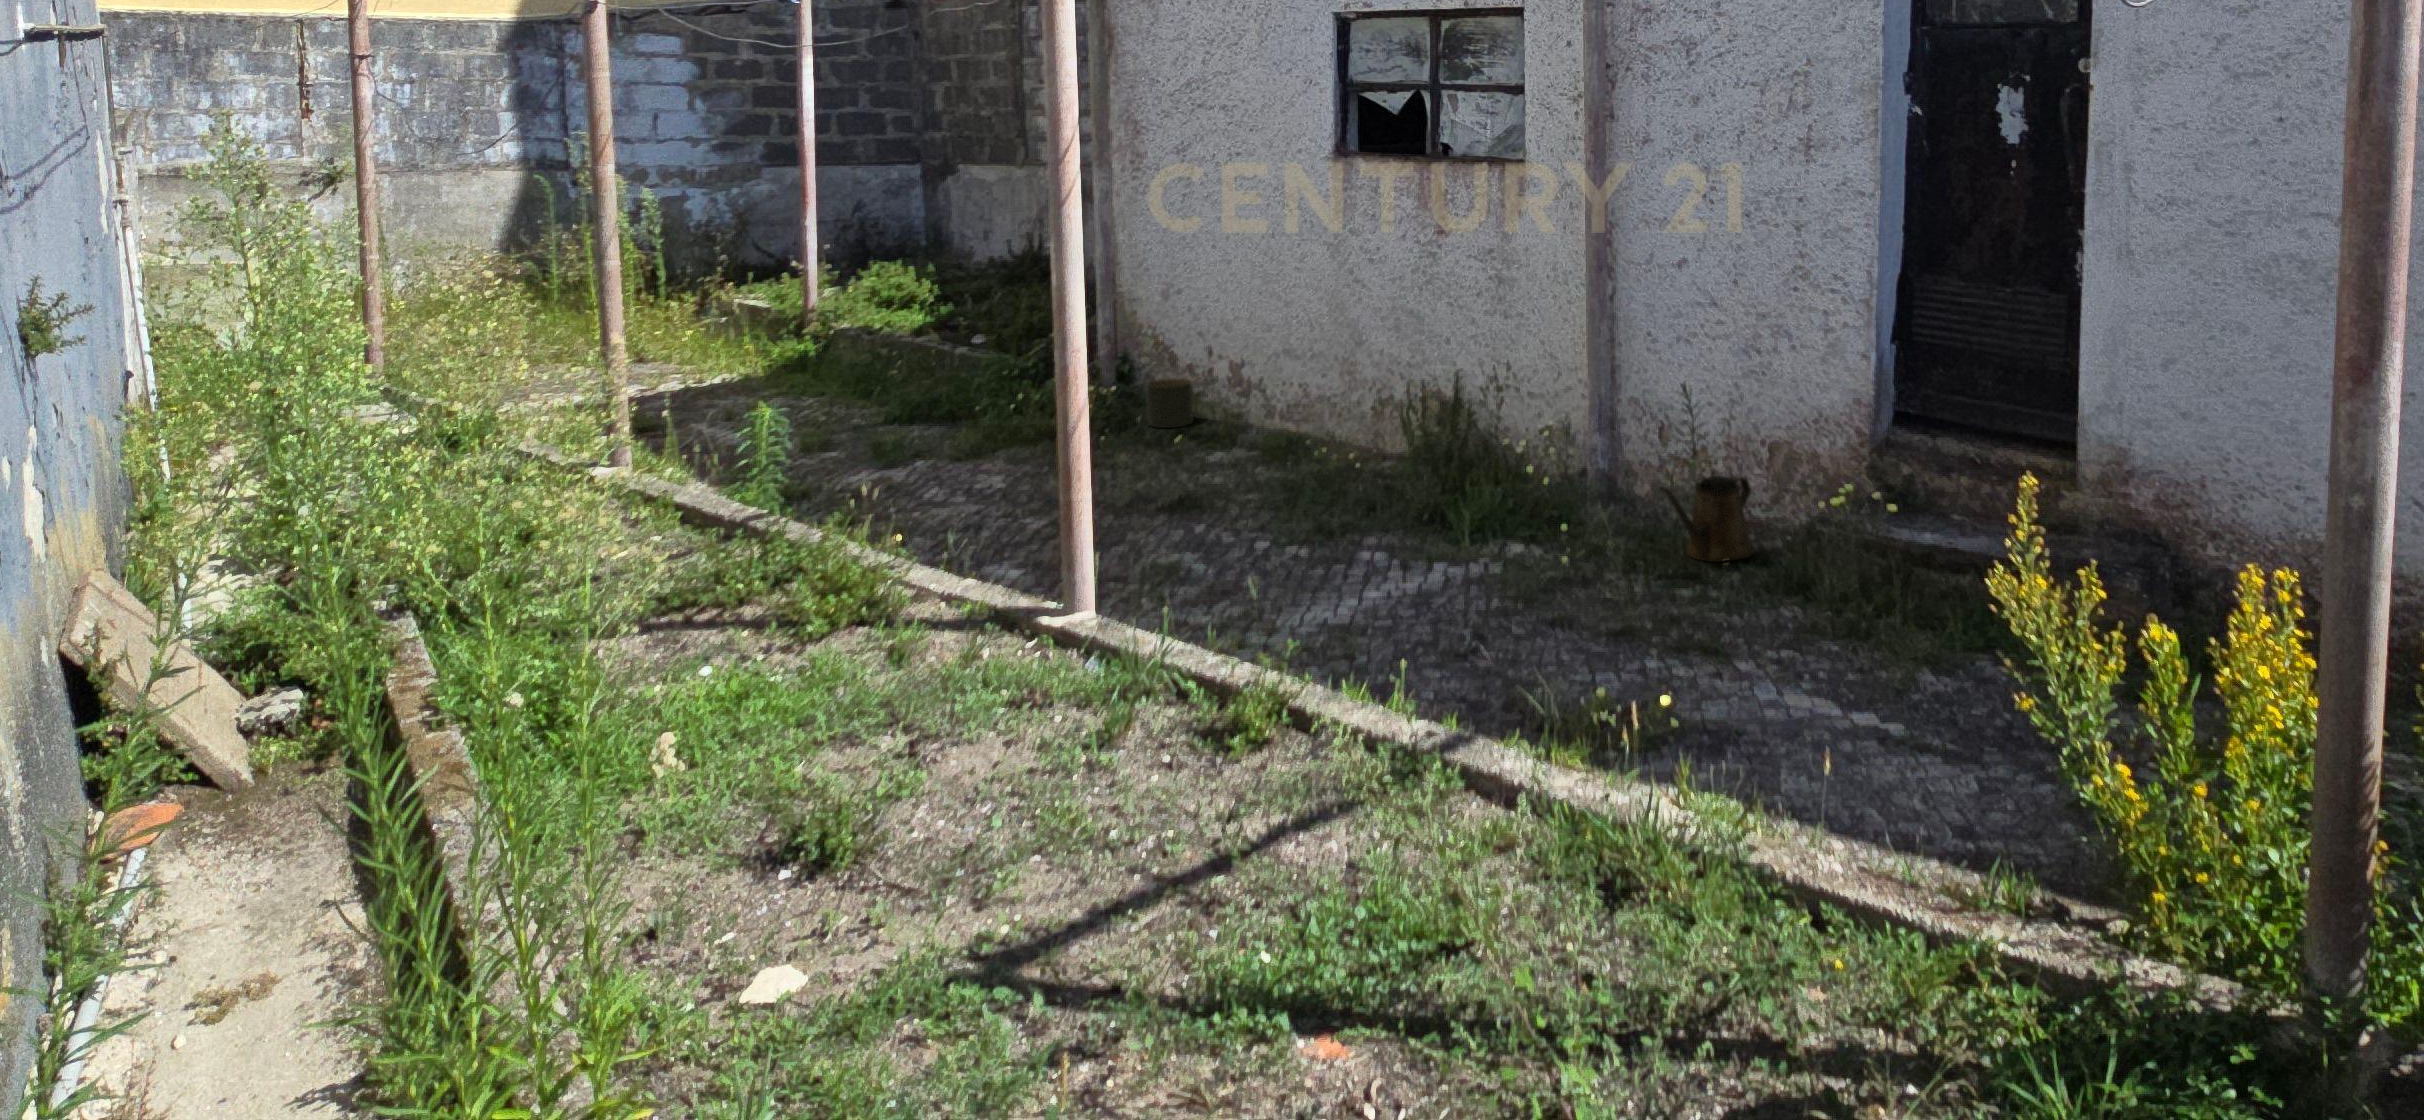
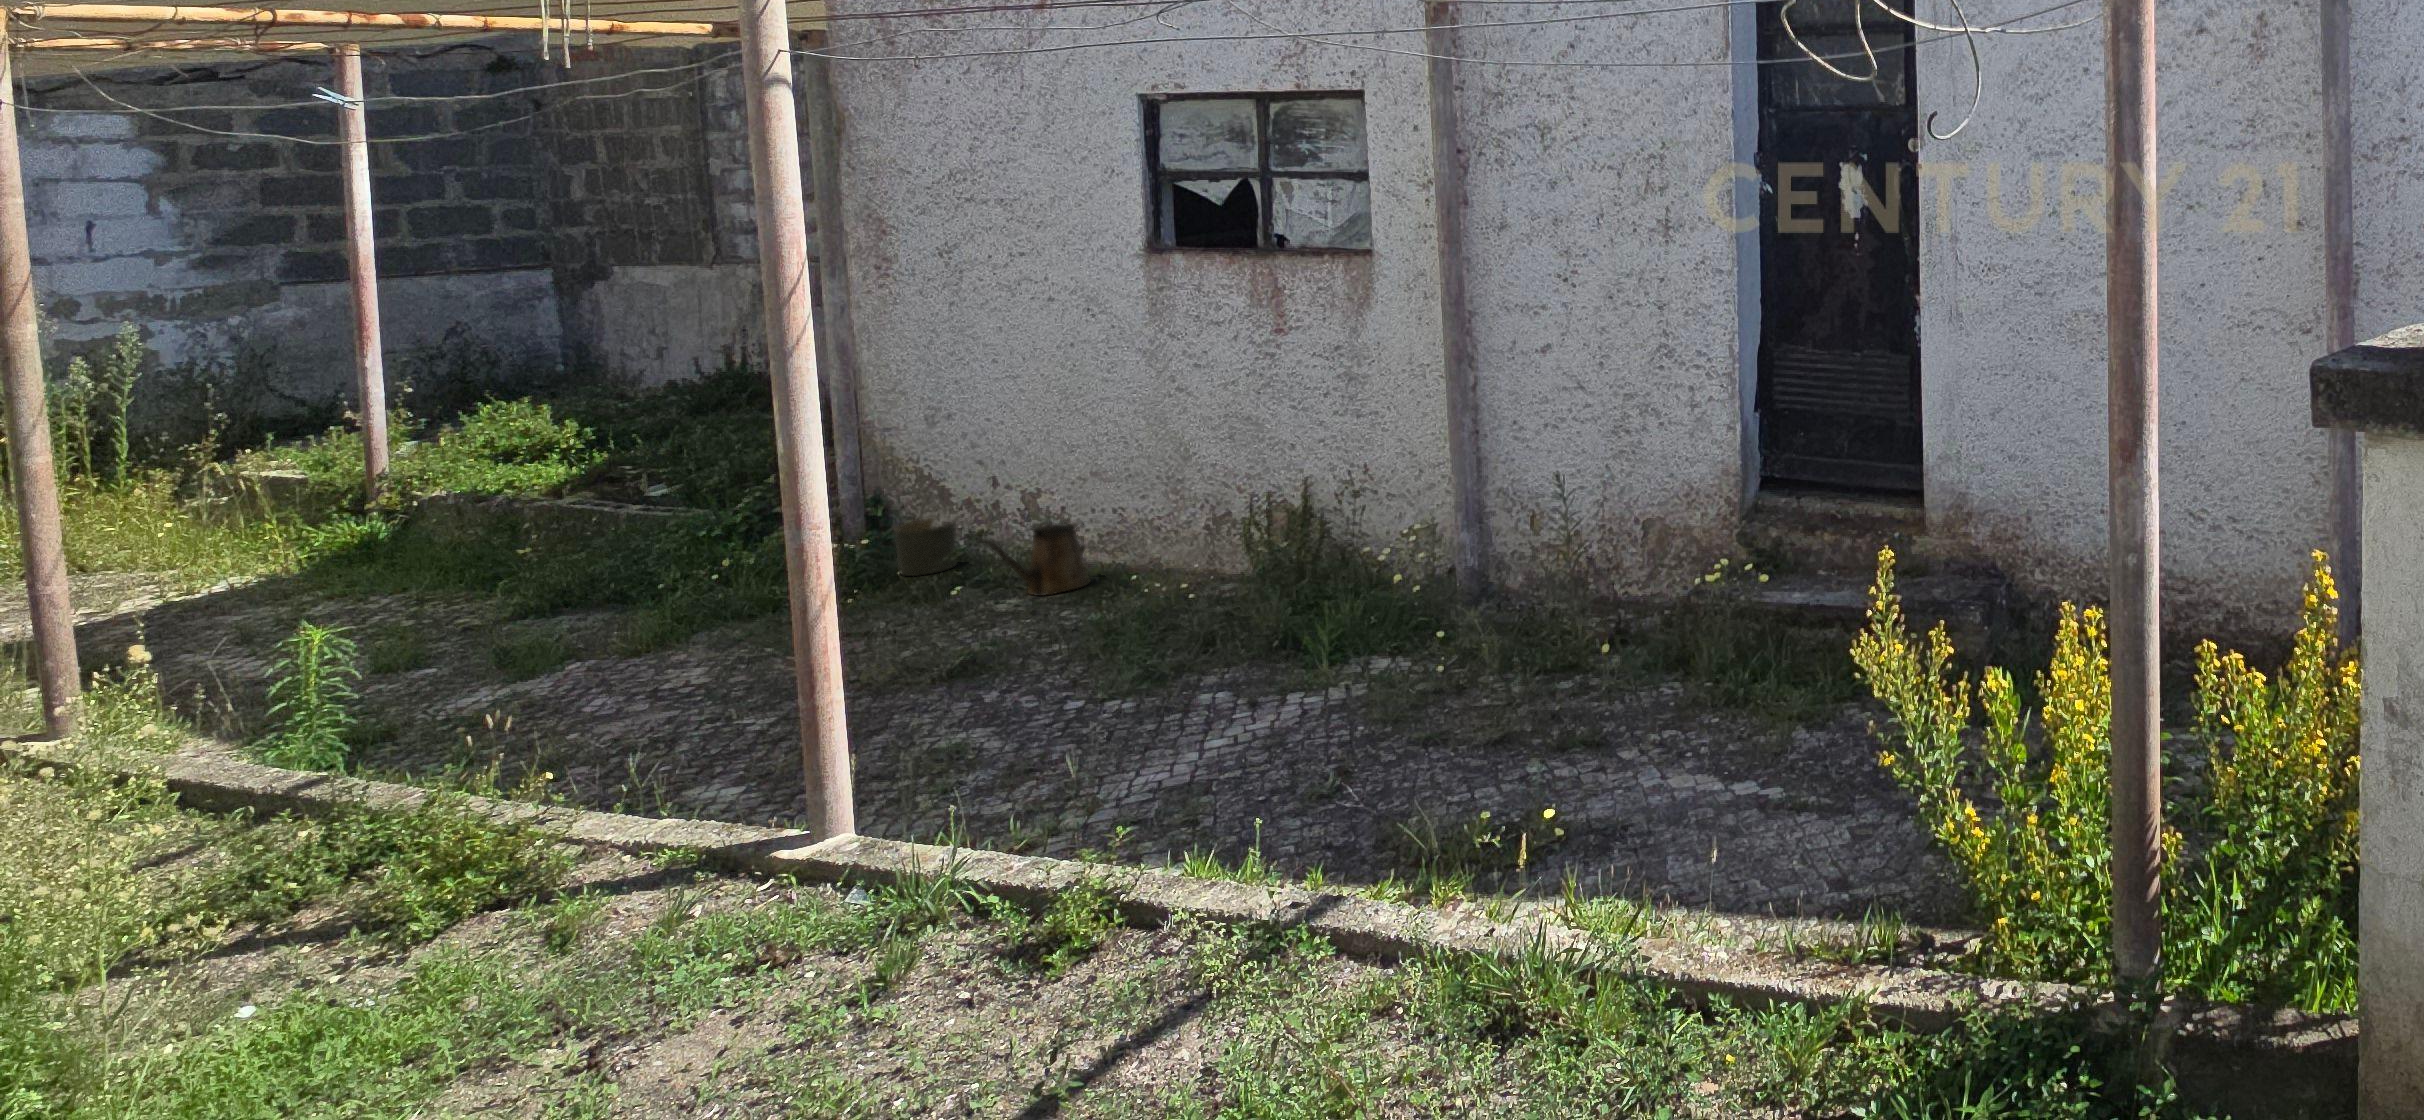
watering can: present [1660,476,1753,562] -> present [981,521,1090,596]

